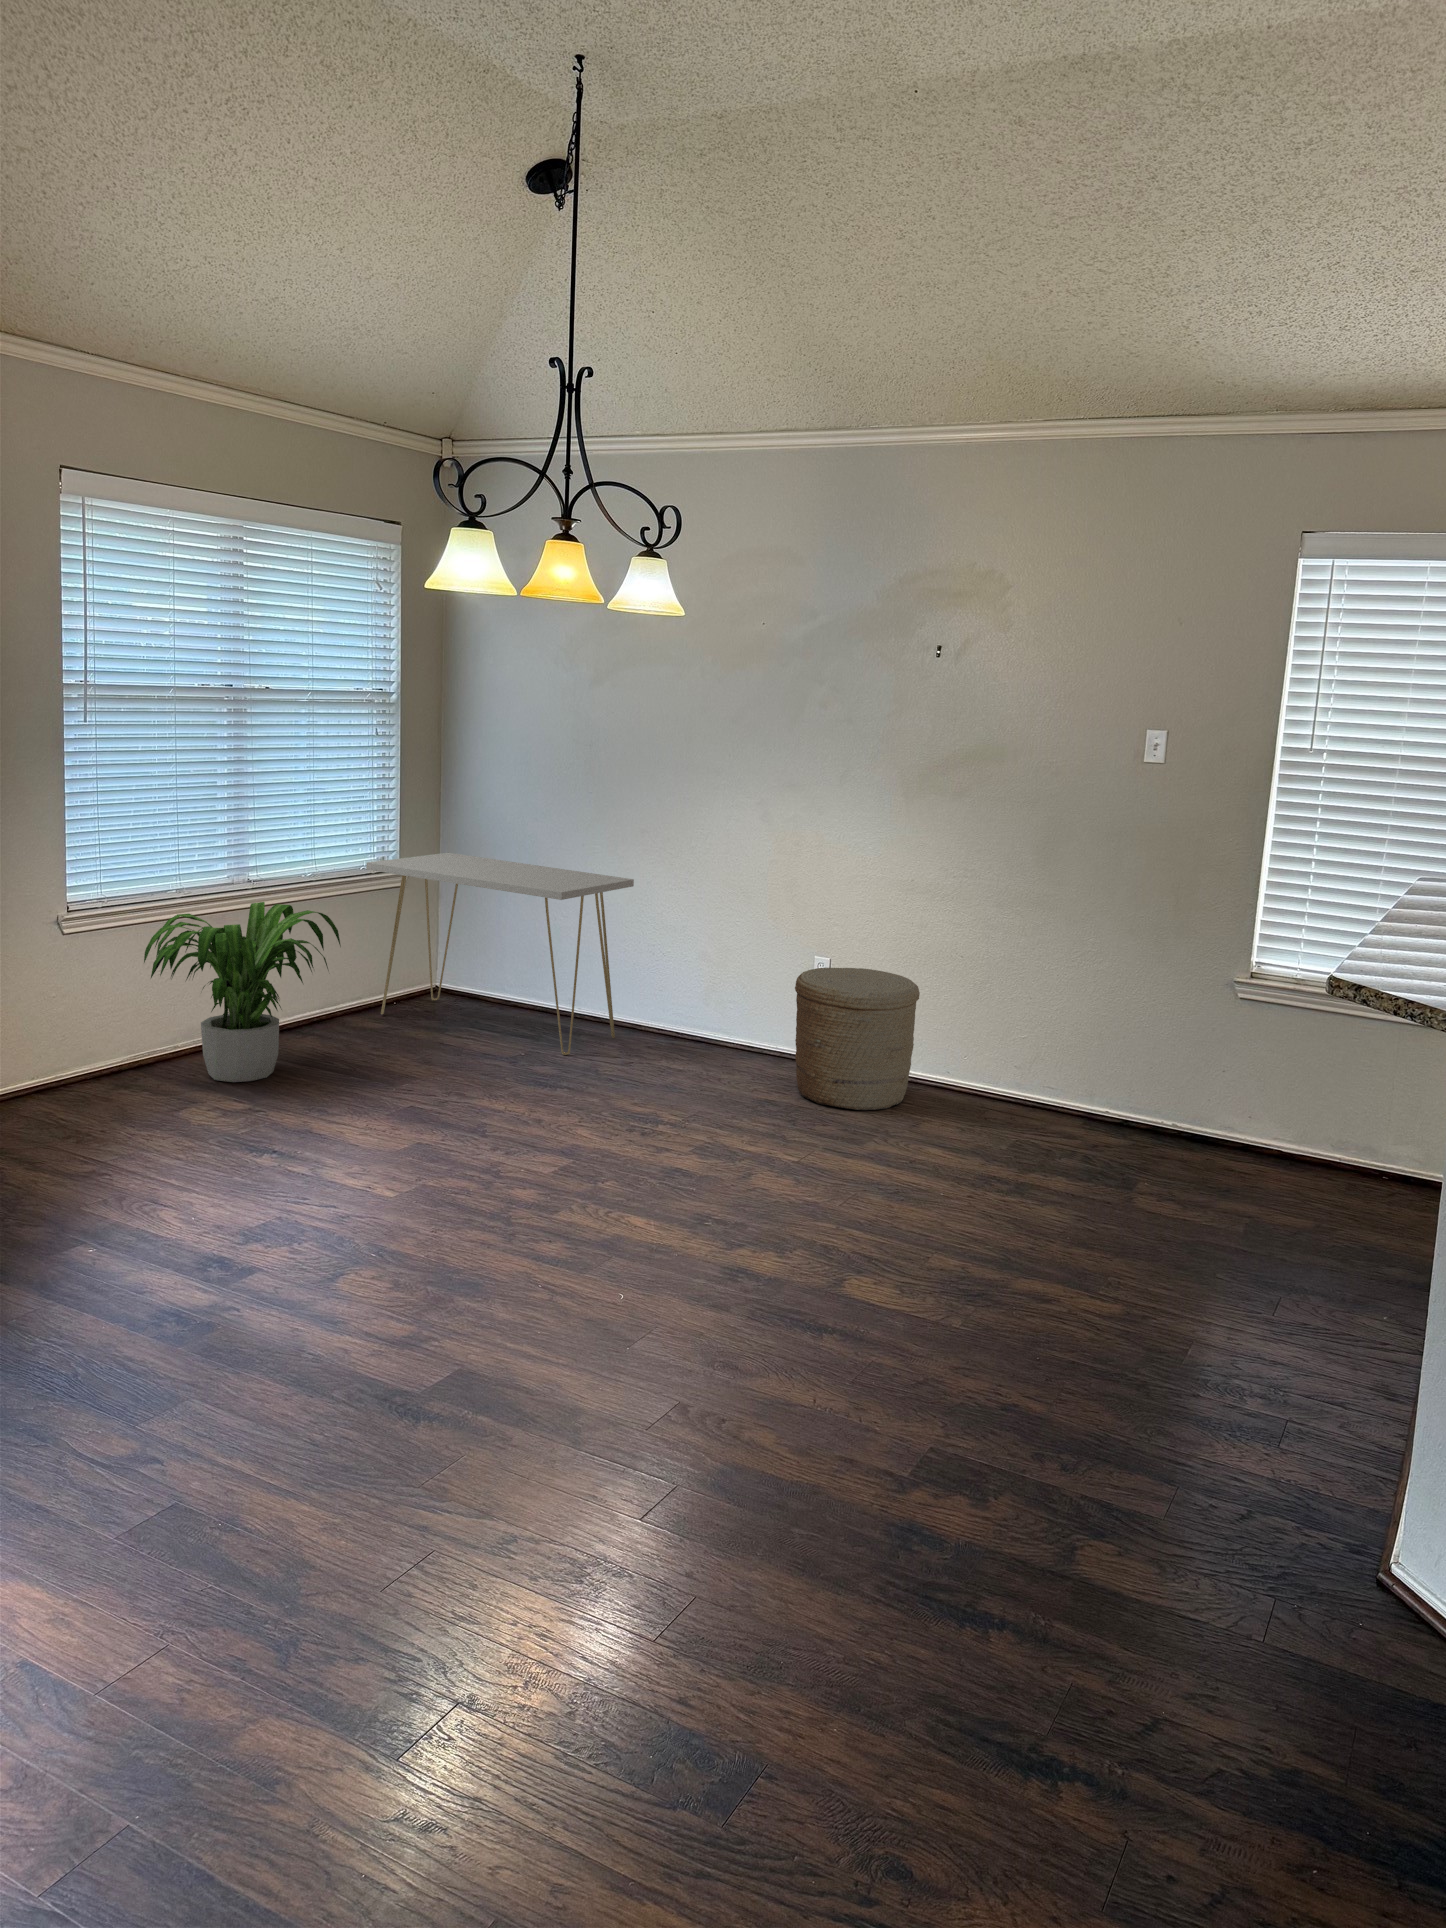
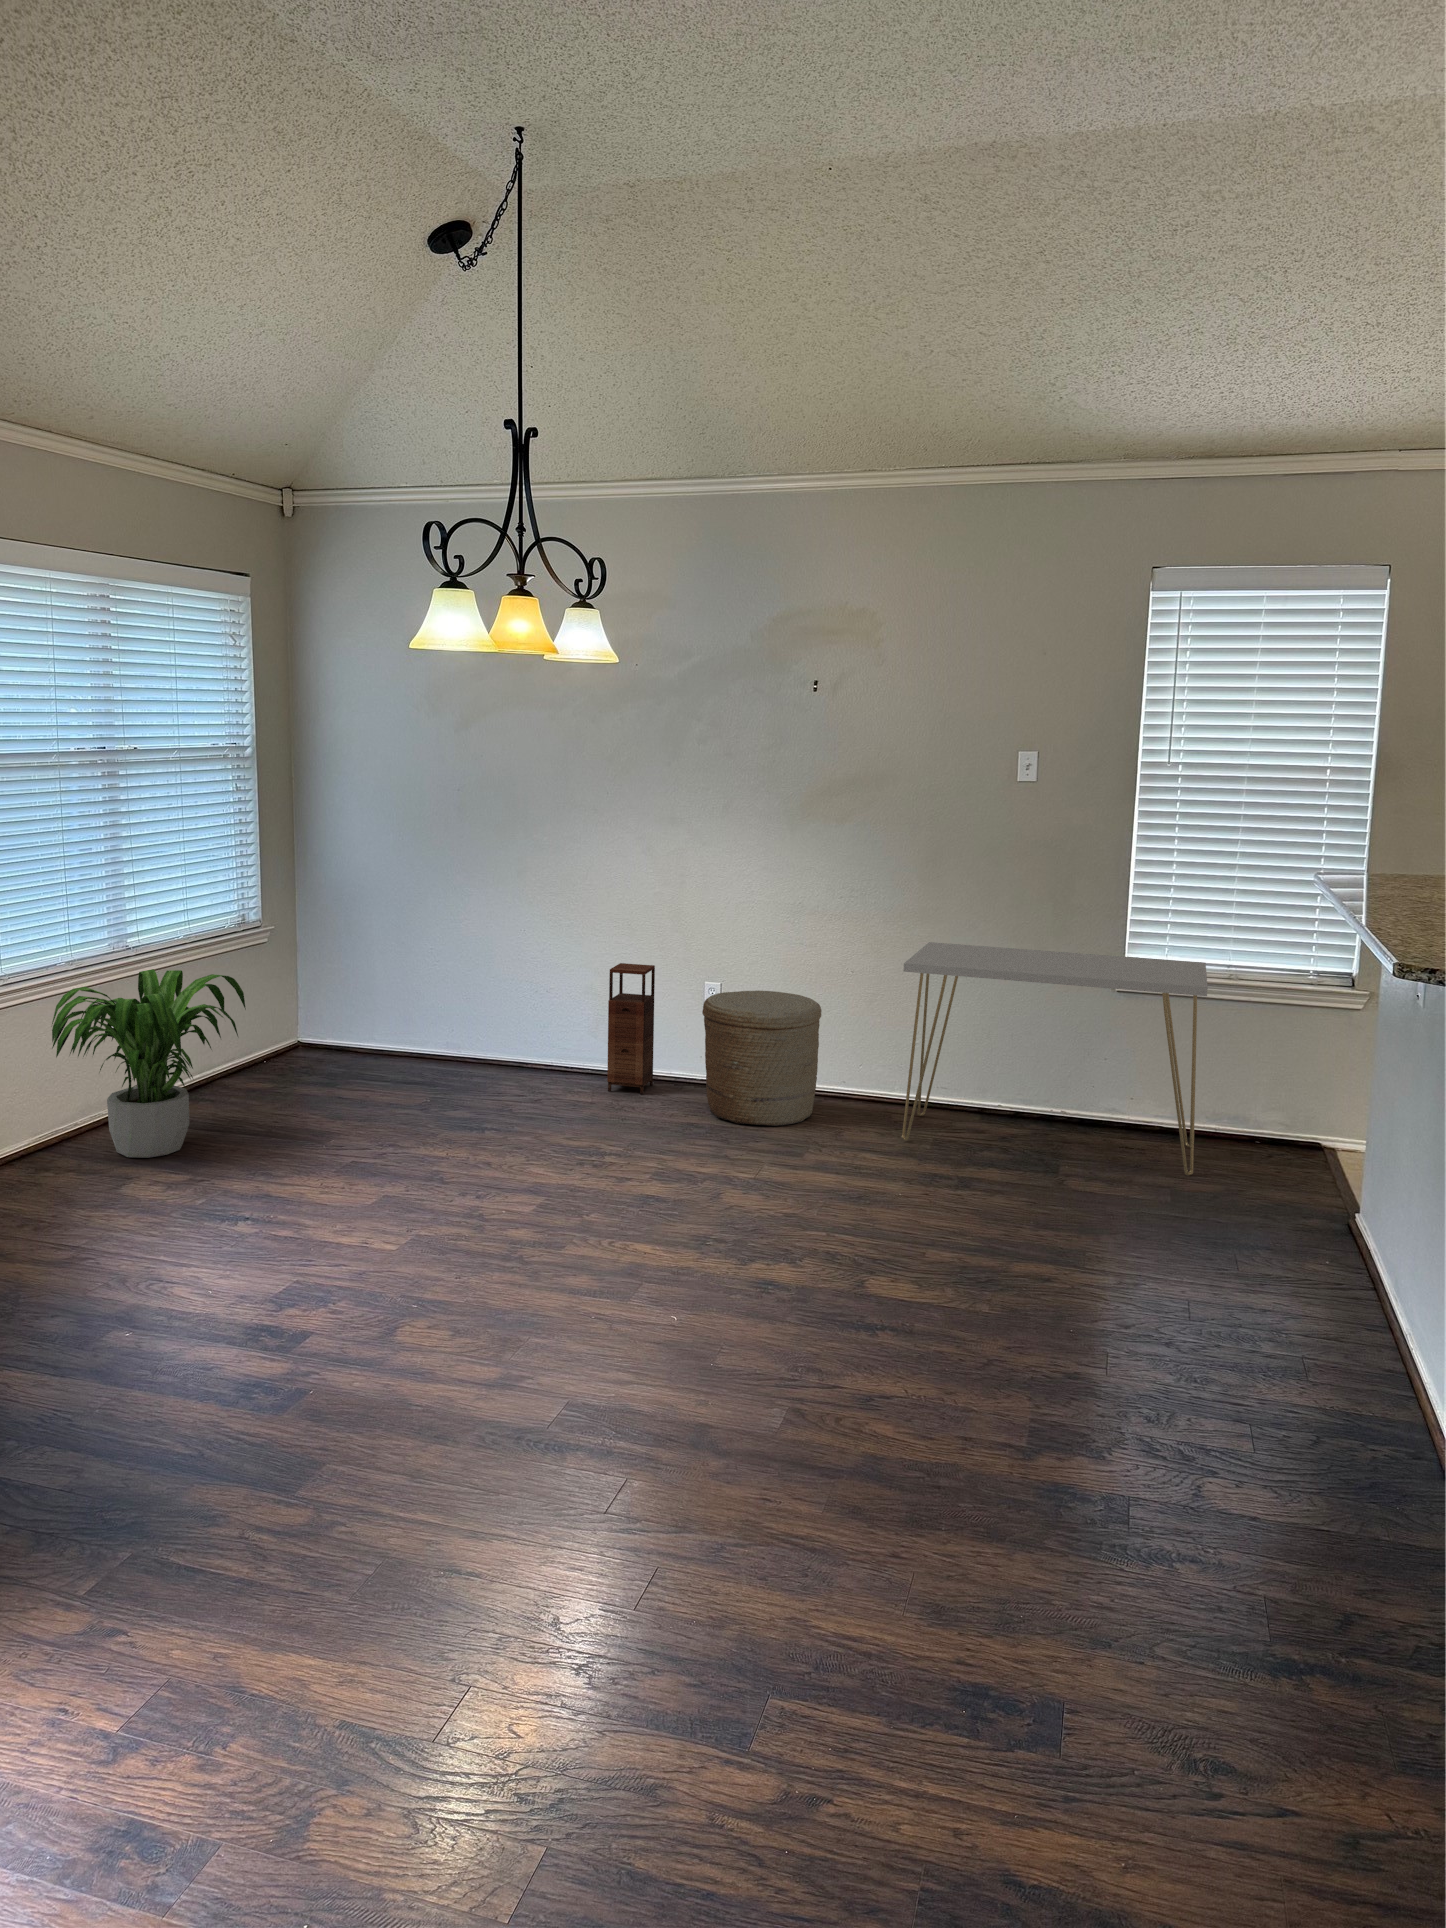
console table: present [366,853,634,1055] -> present [902,942,1208,1175]
storage cabinet: none [708,930,765,1065] -> present [607,963,655,1094]

